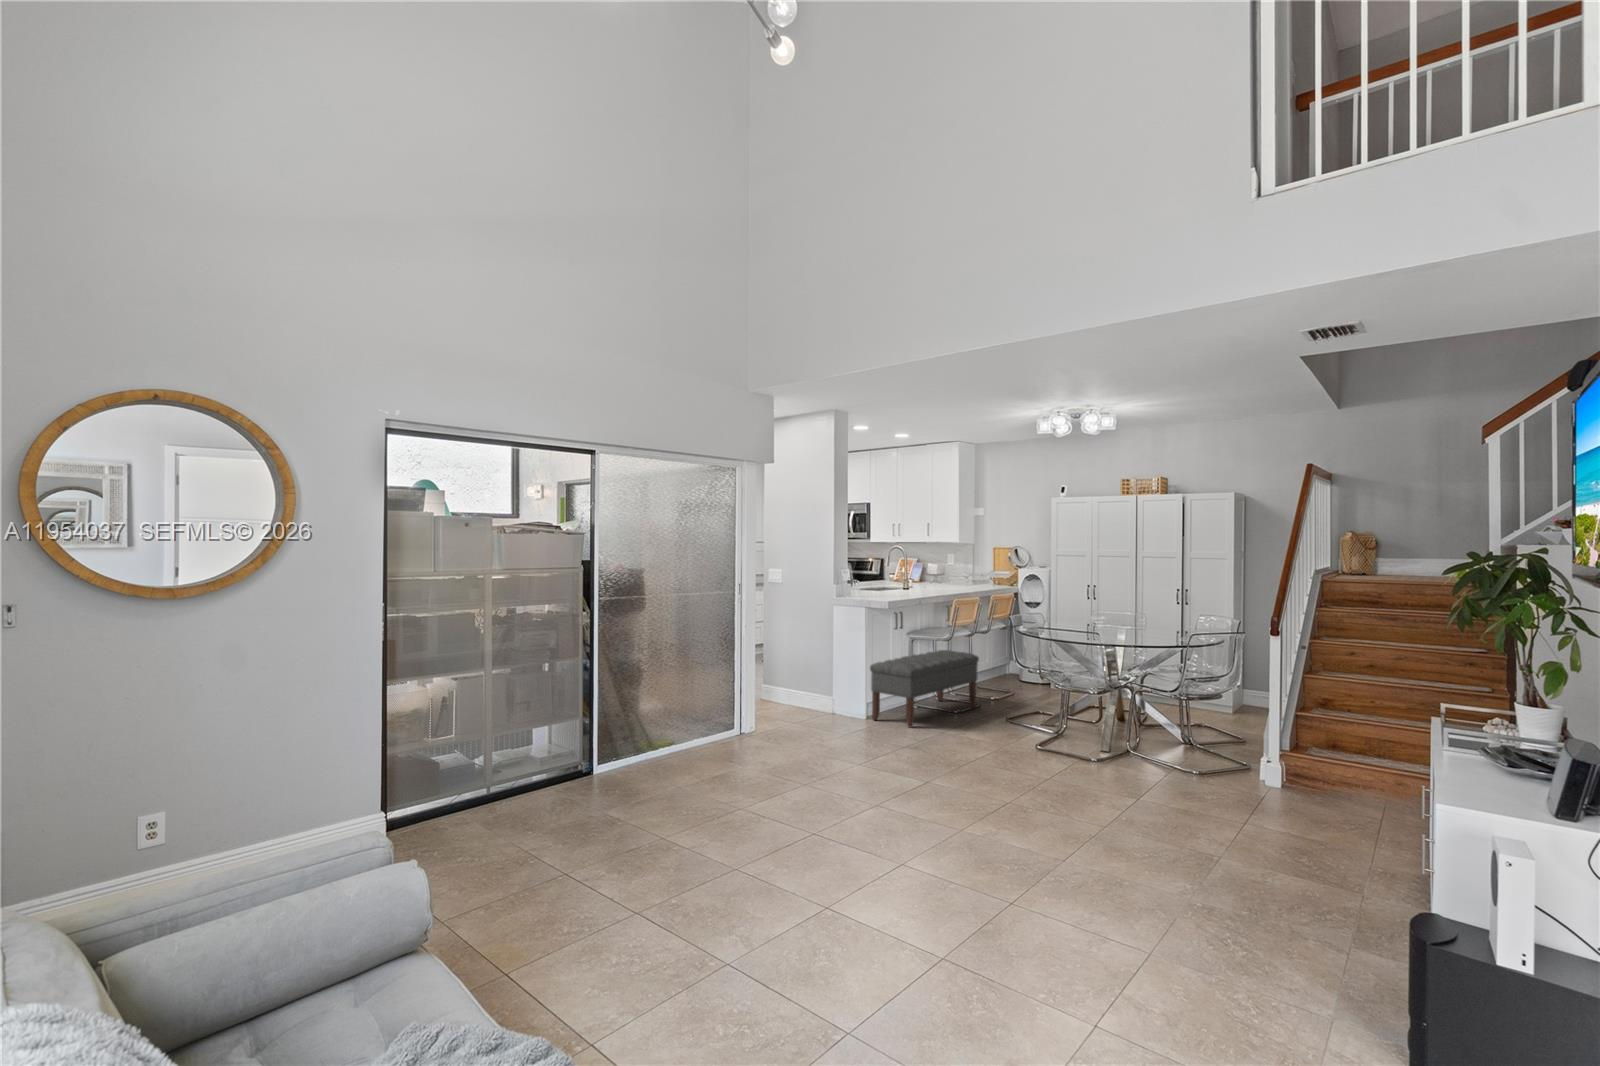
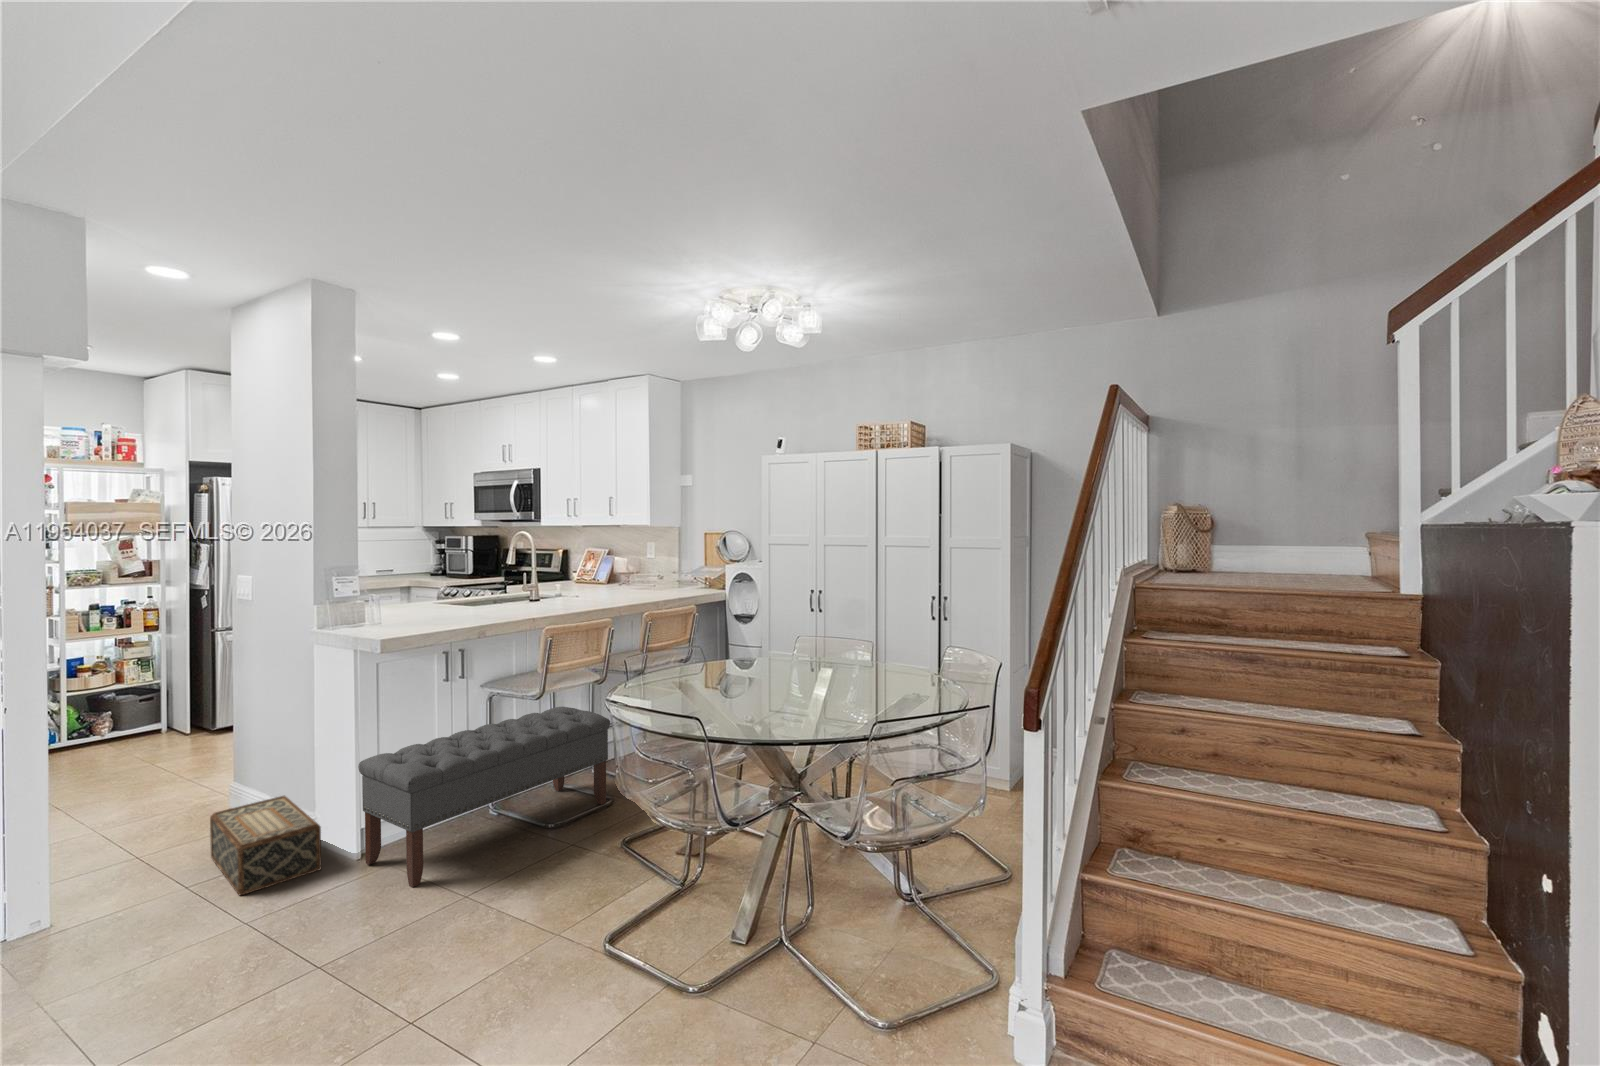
woven basket: none [786,687,851,726] -> present [210,796,321,895]

